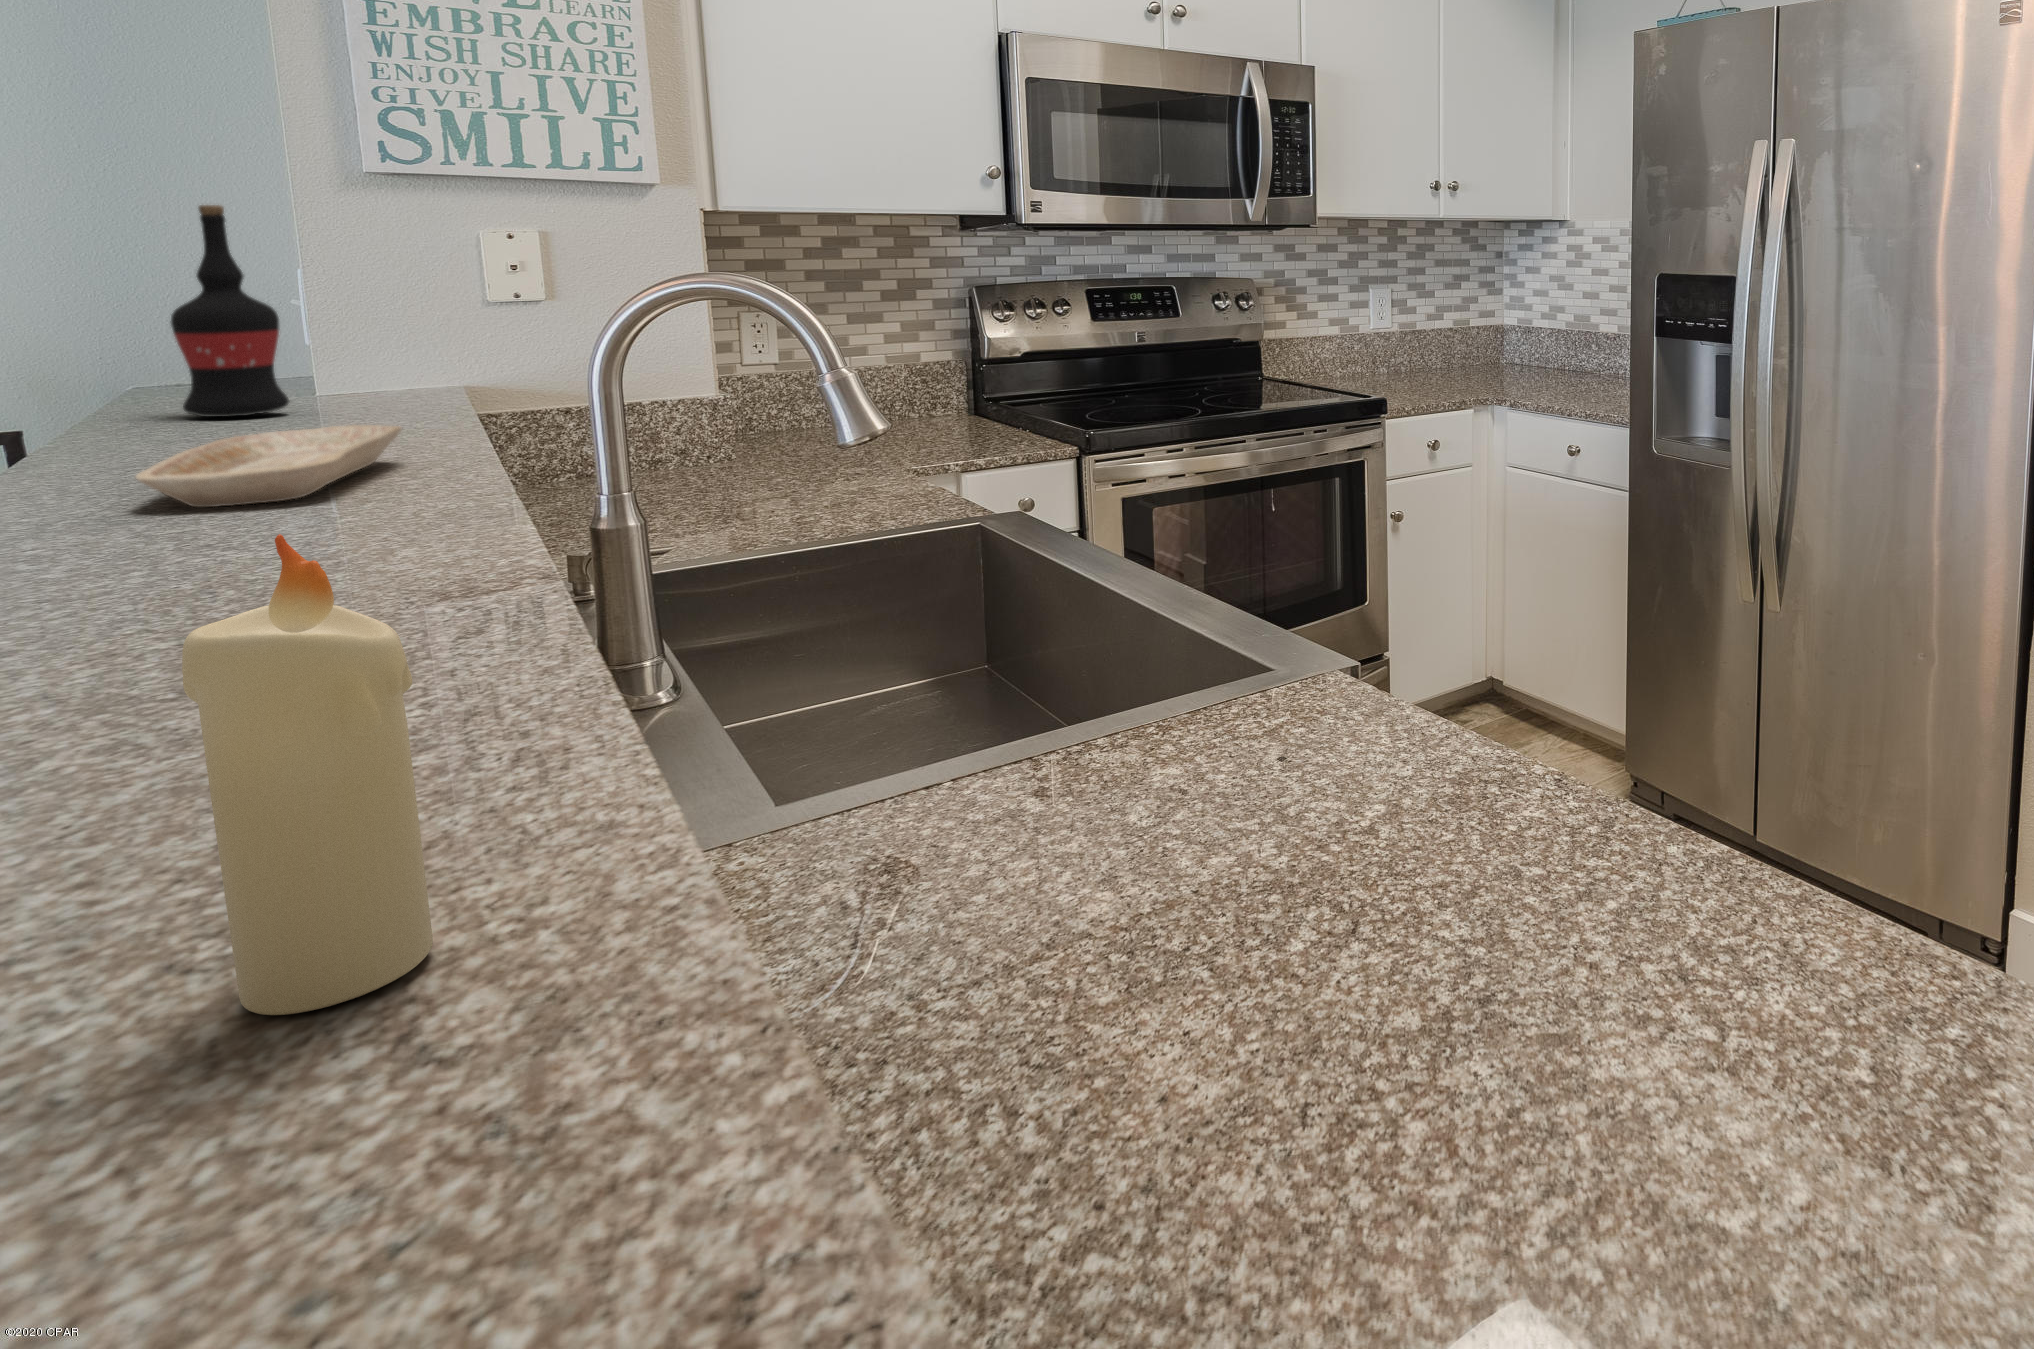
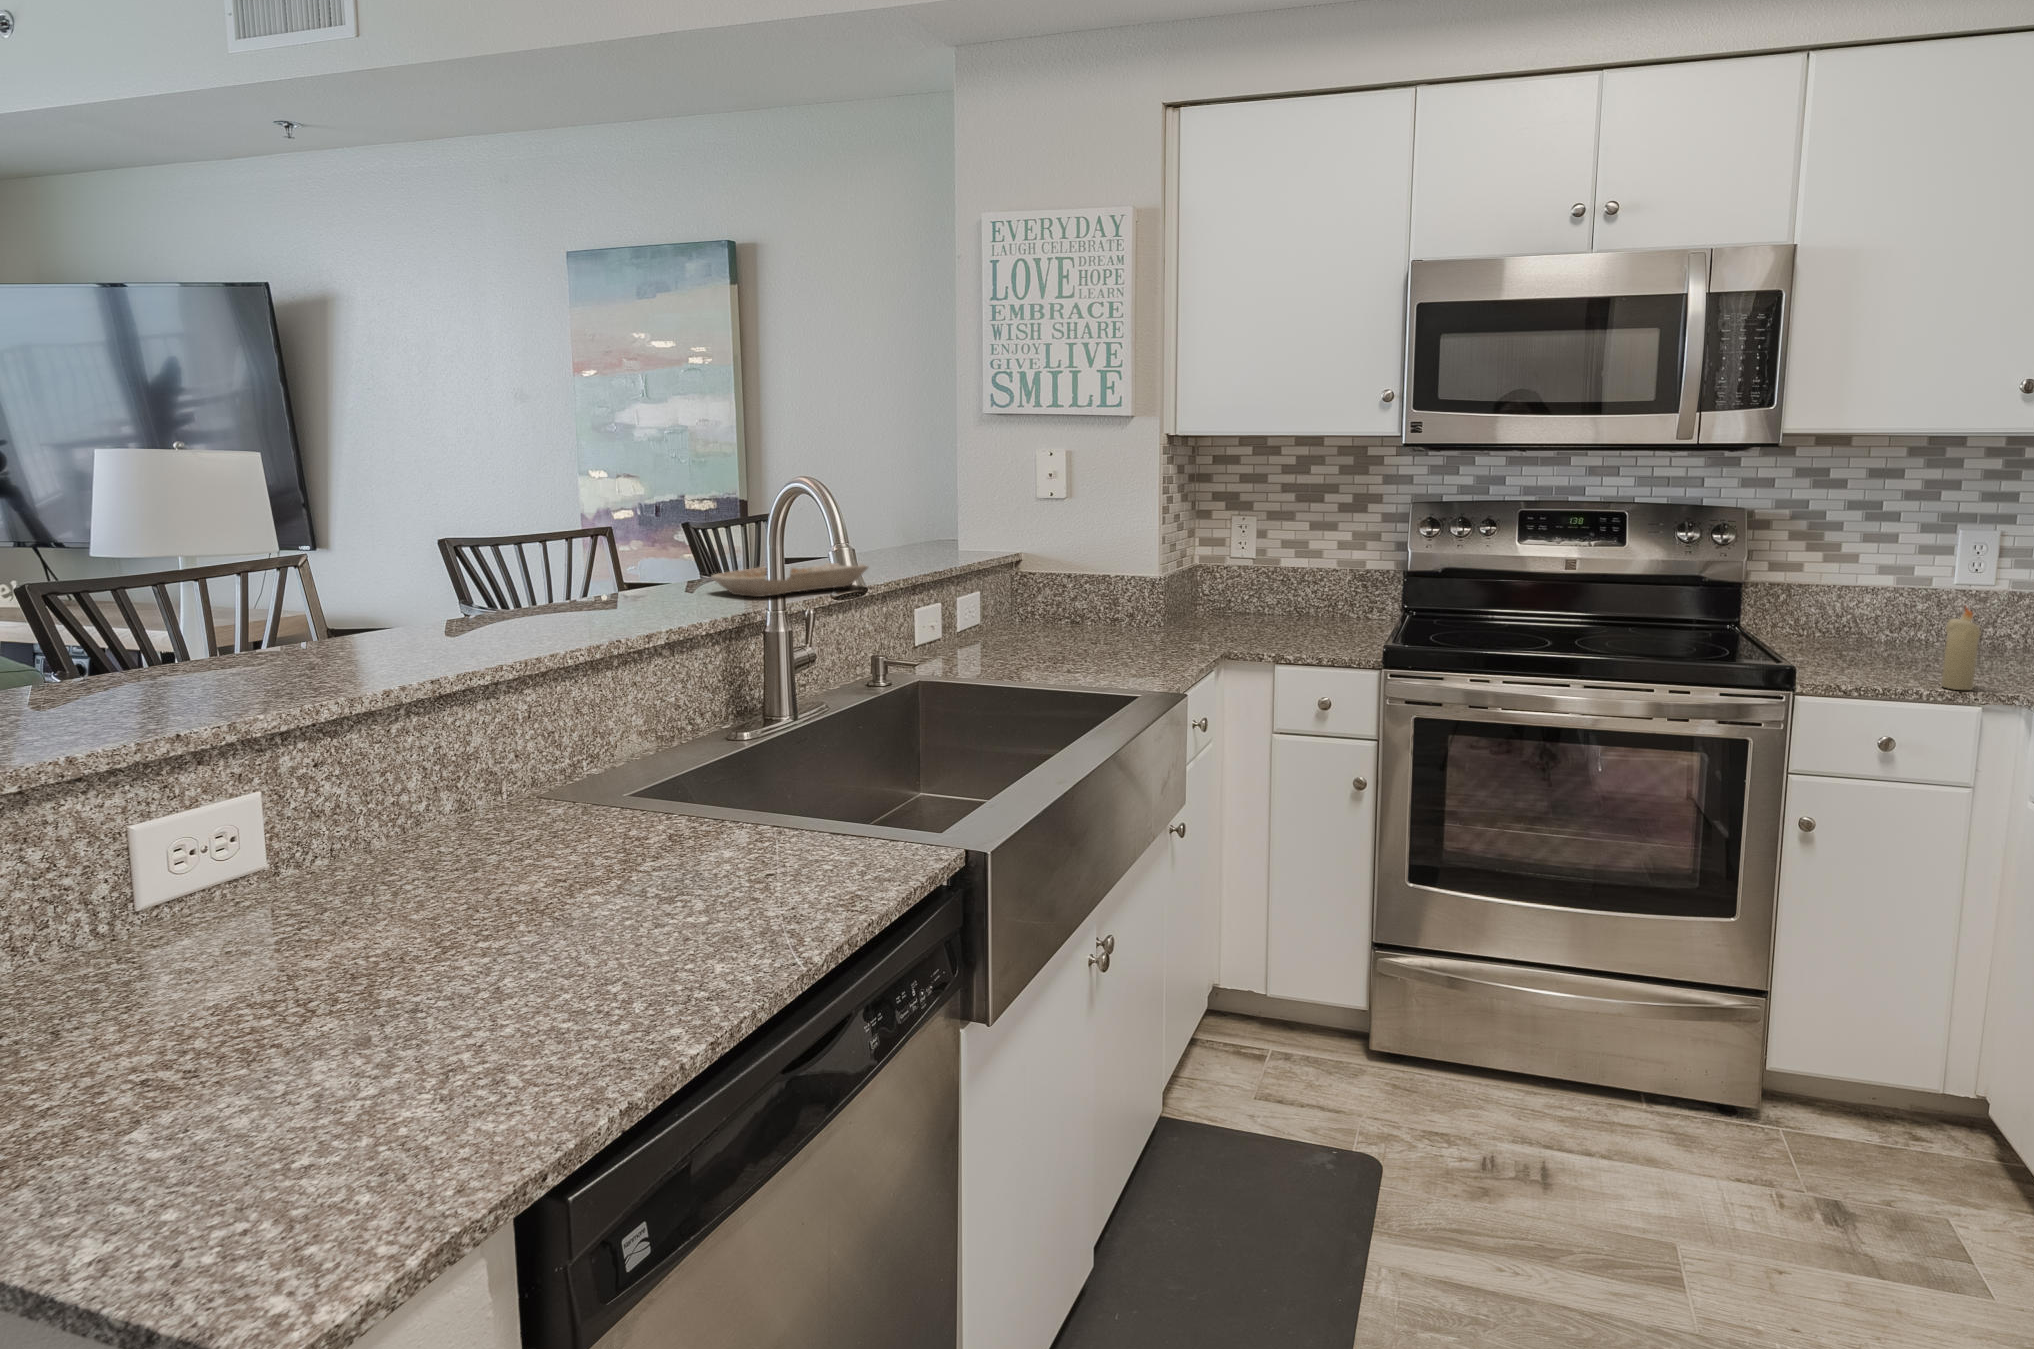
wine bottle: present [171,205,289,417] -> none [907,436,950,559]
candle: present [182,534,433,1015] -> present [1941,608,1980,690]

